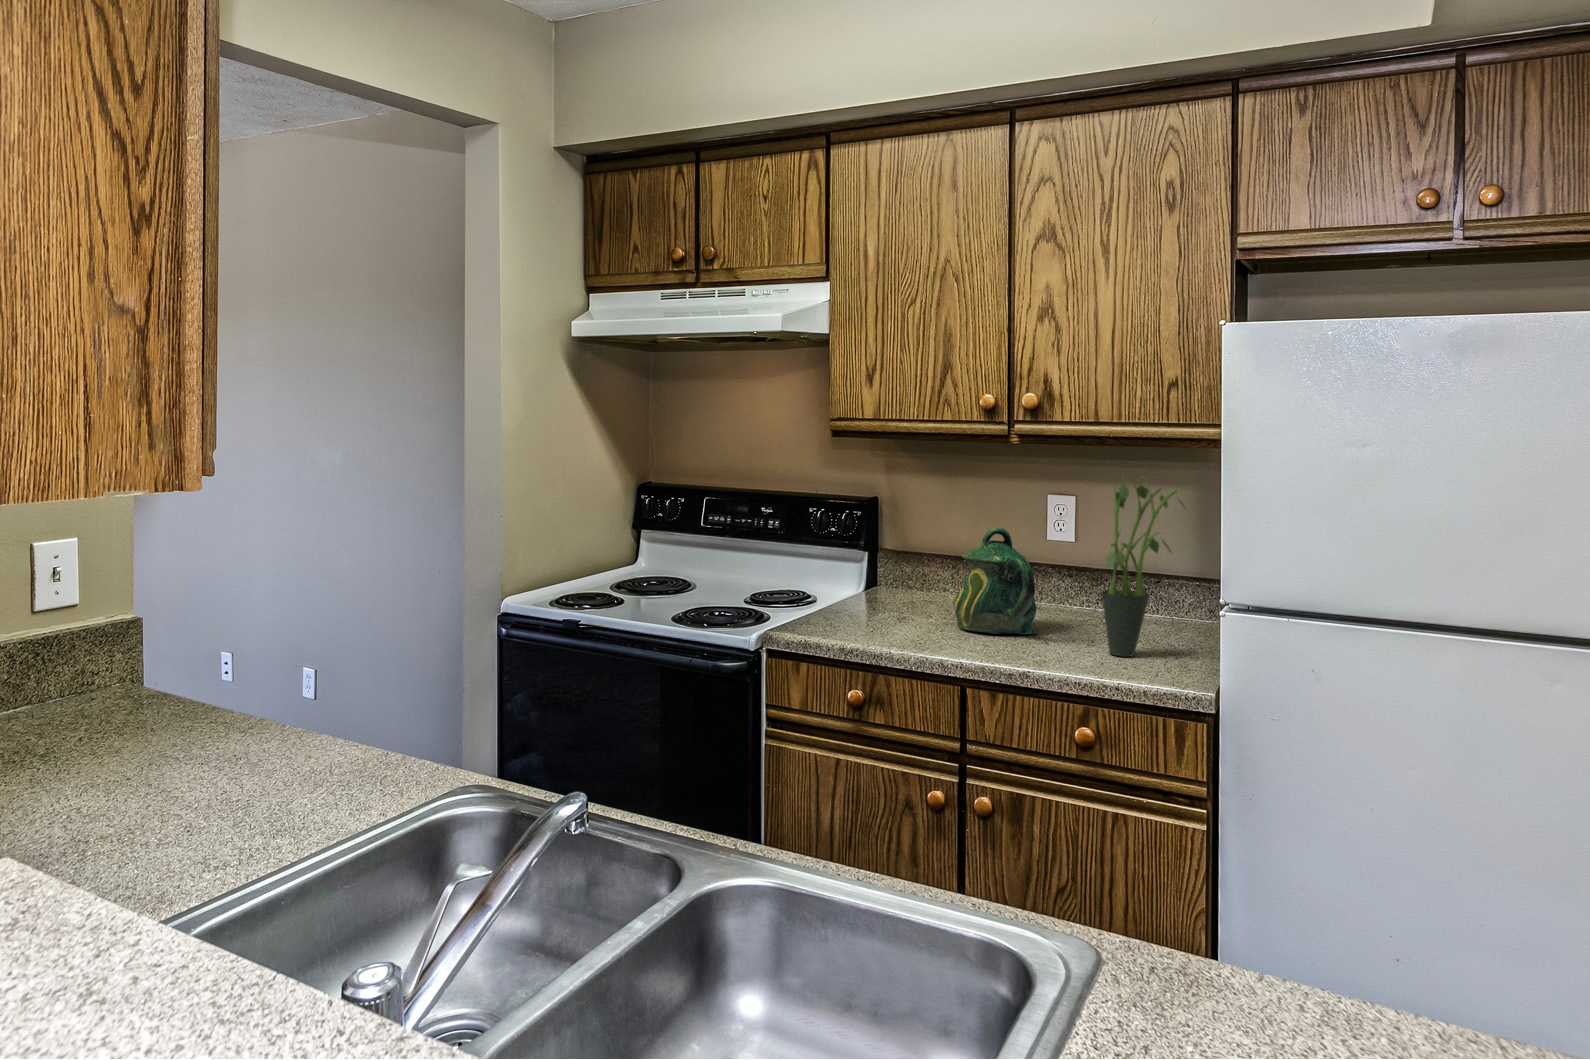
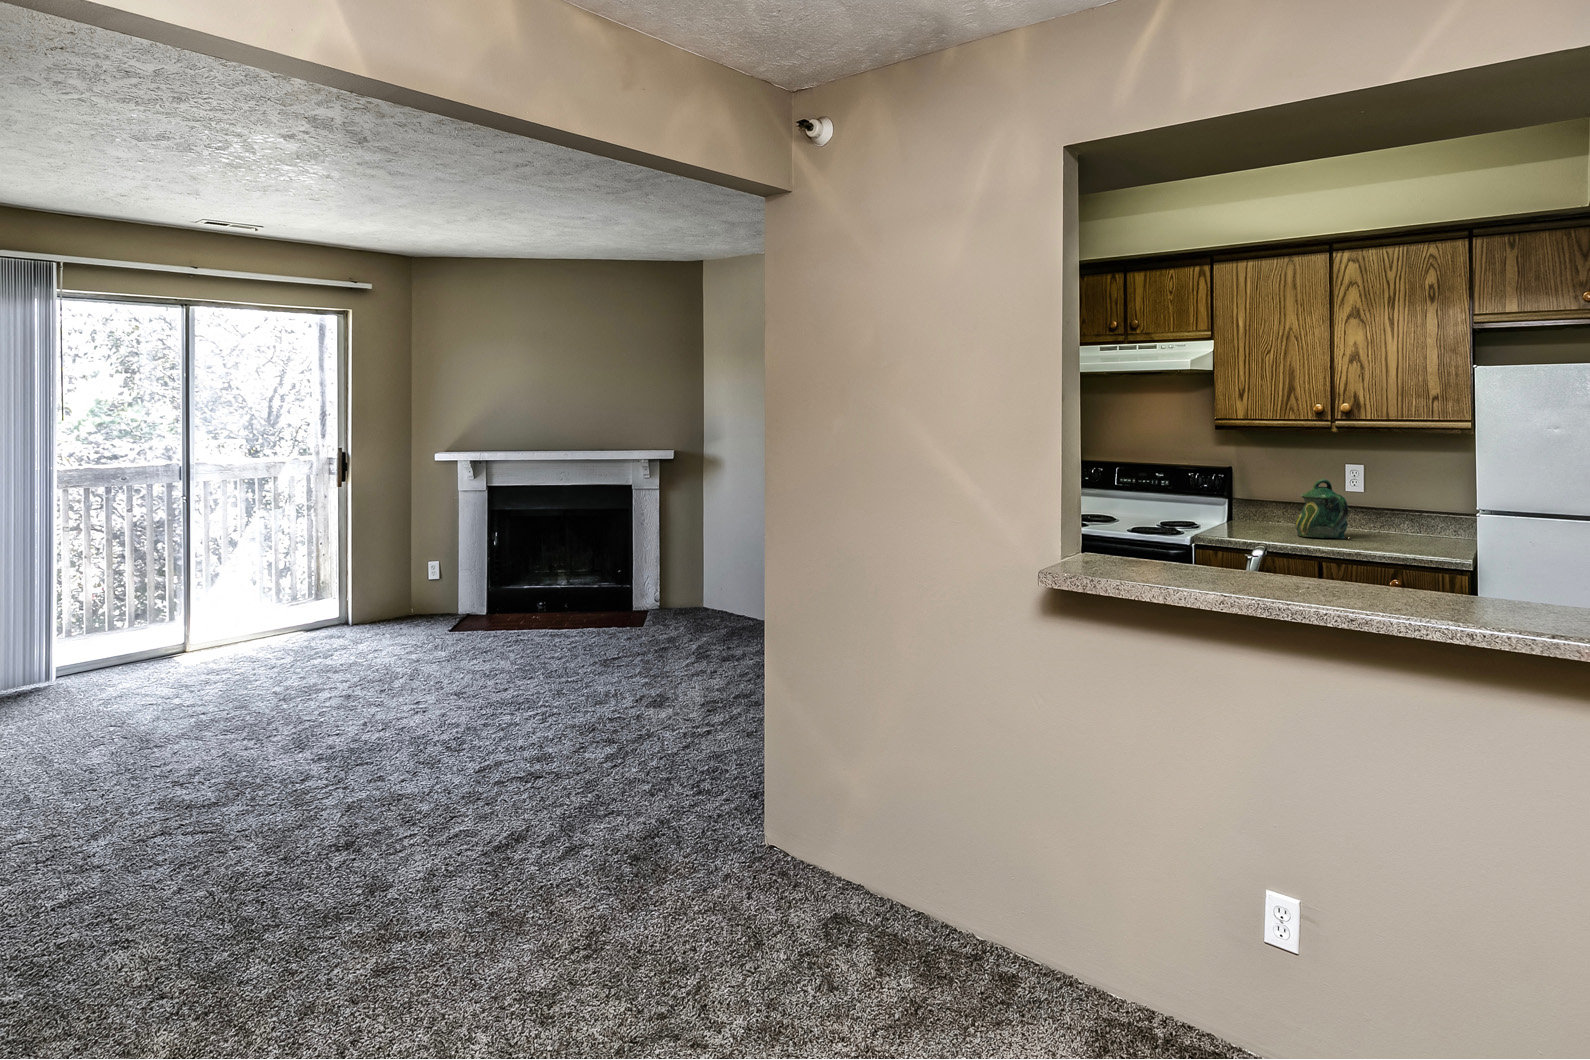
potted plant: present [1102,476,1185,657] -> none [1389,448,1442,546]

